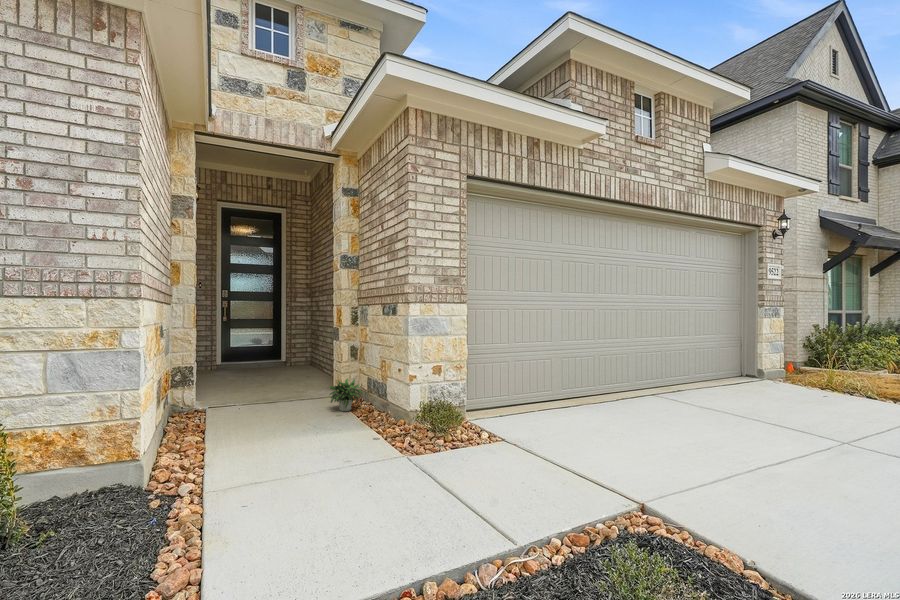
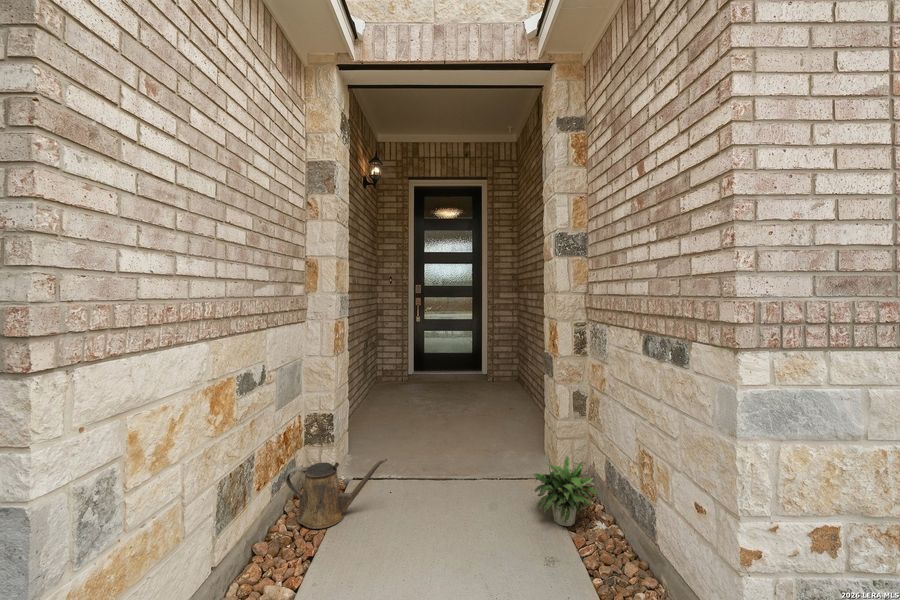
watering can: none [168,383,239,426] -> present [285,458,387,529]

